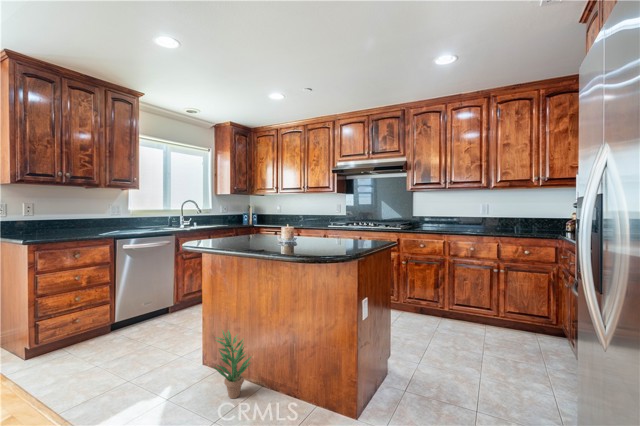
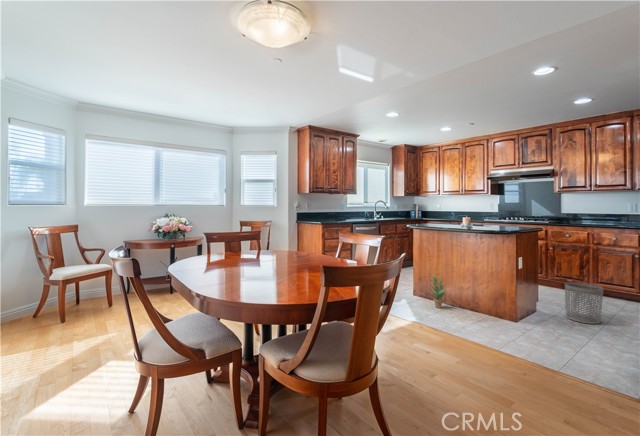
waste bin: none [430,320,480,392] -> present [565,282,603,324]

